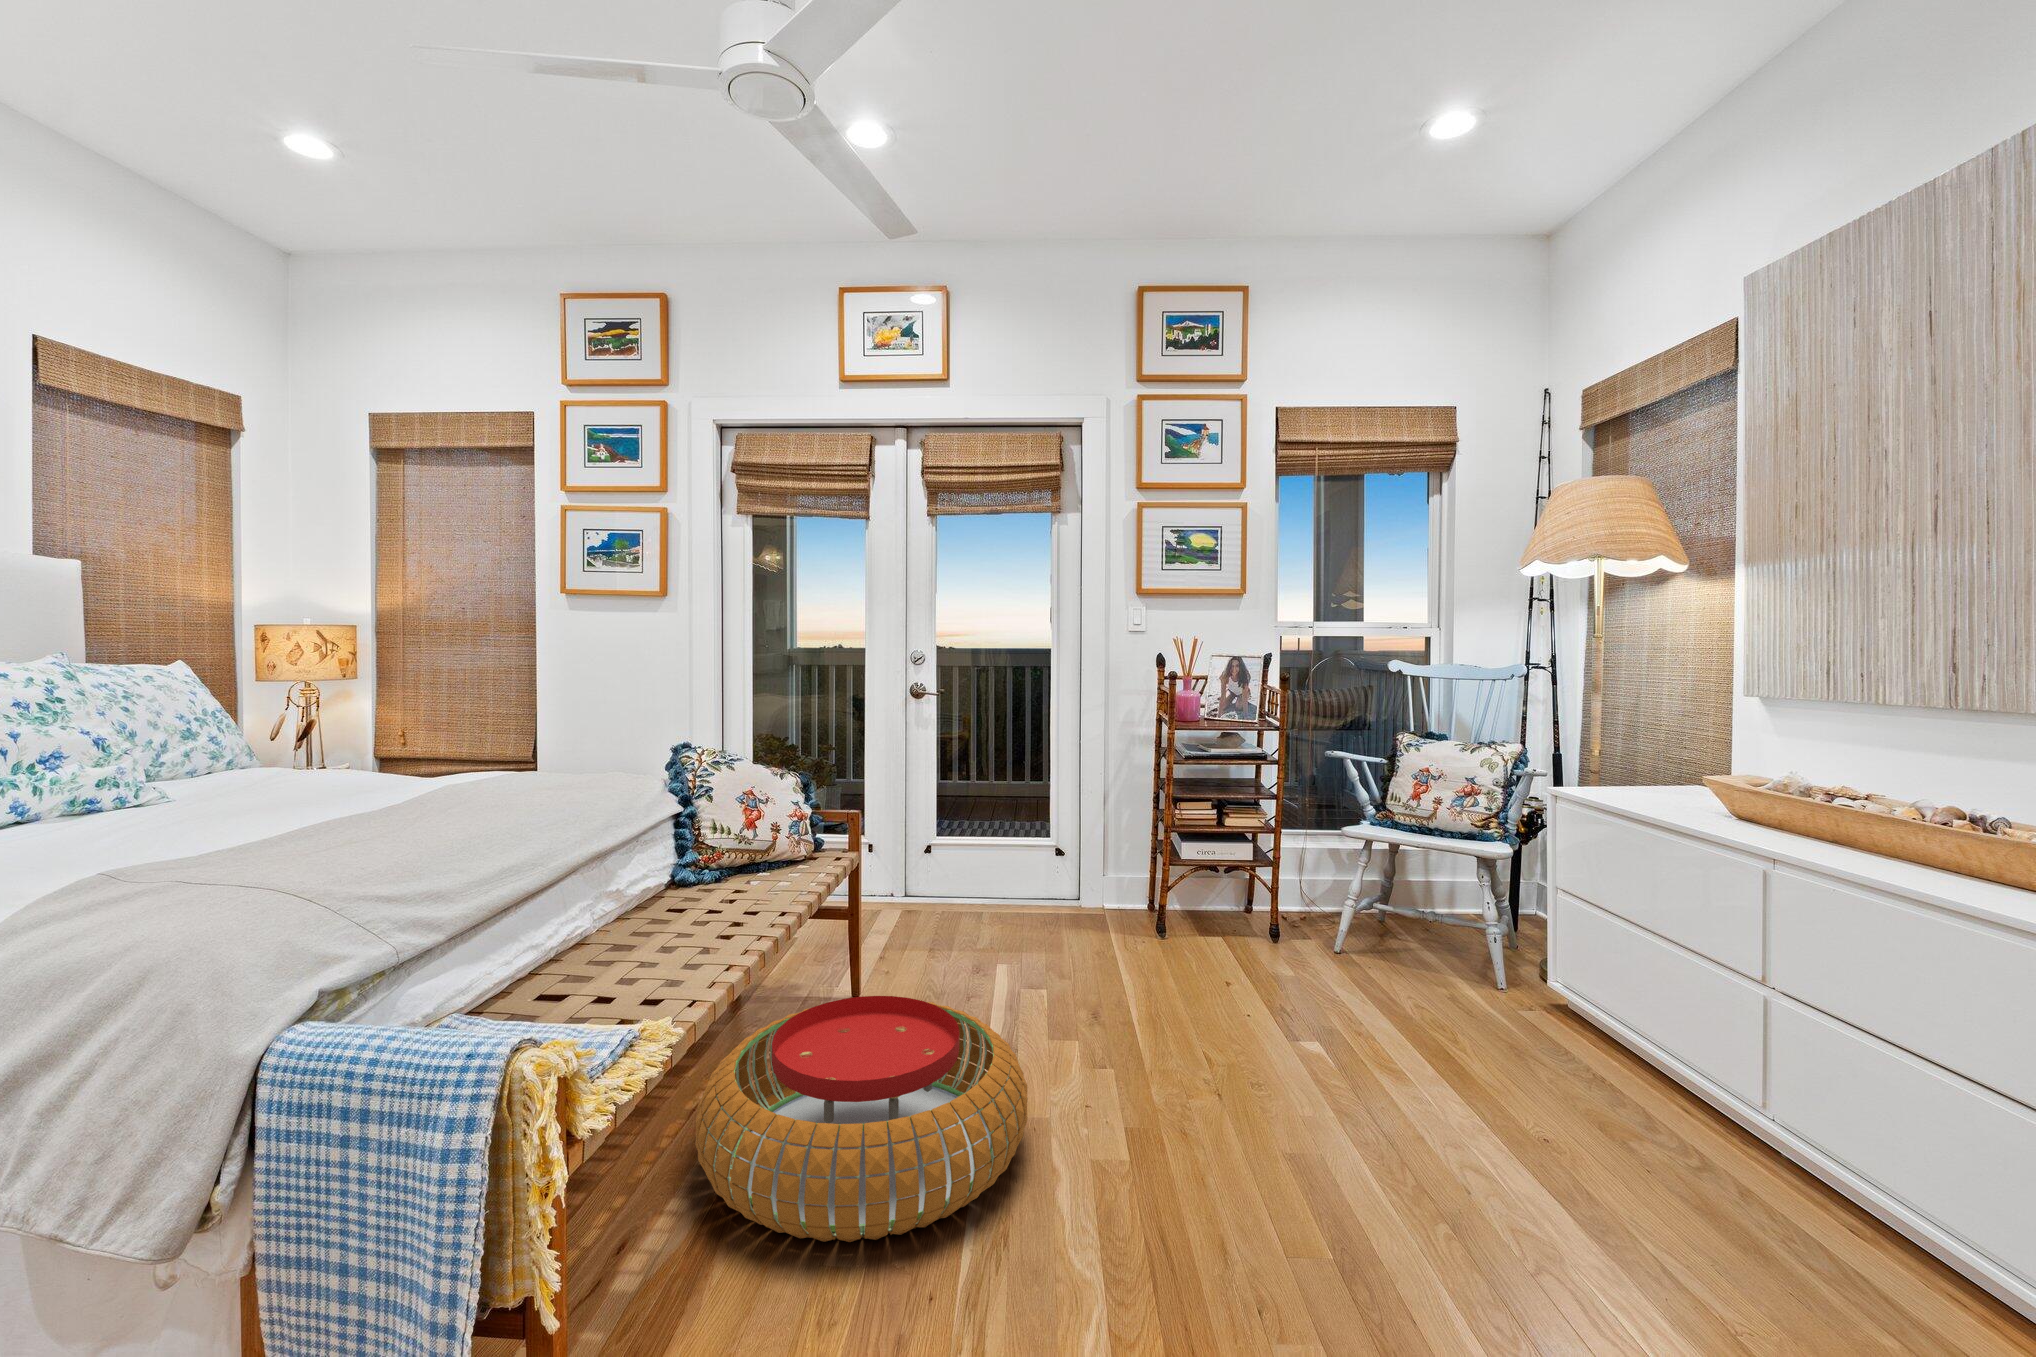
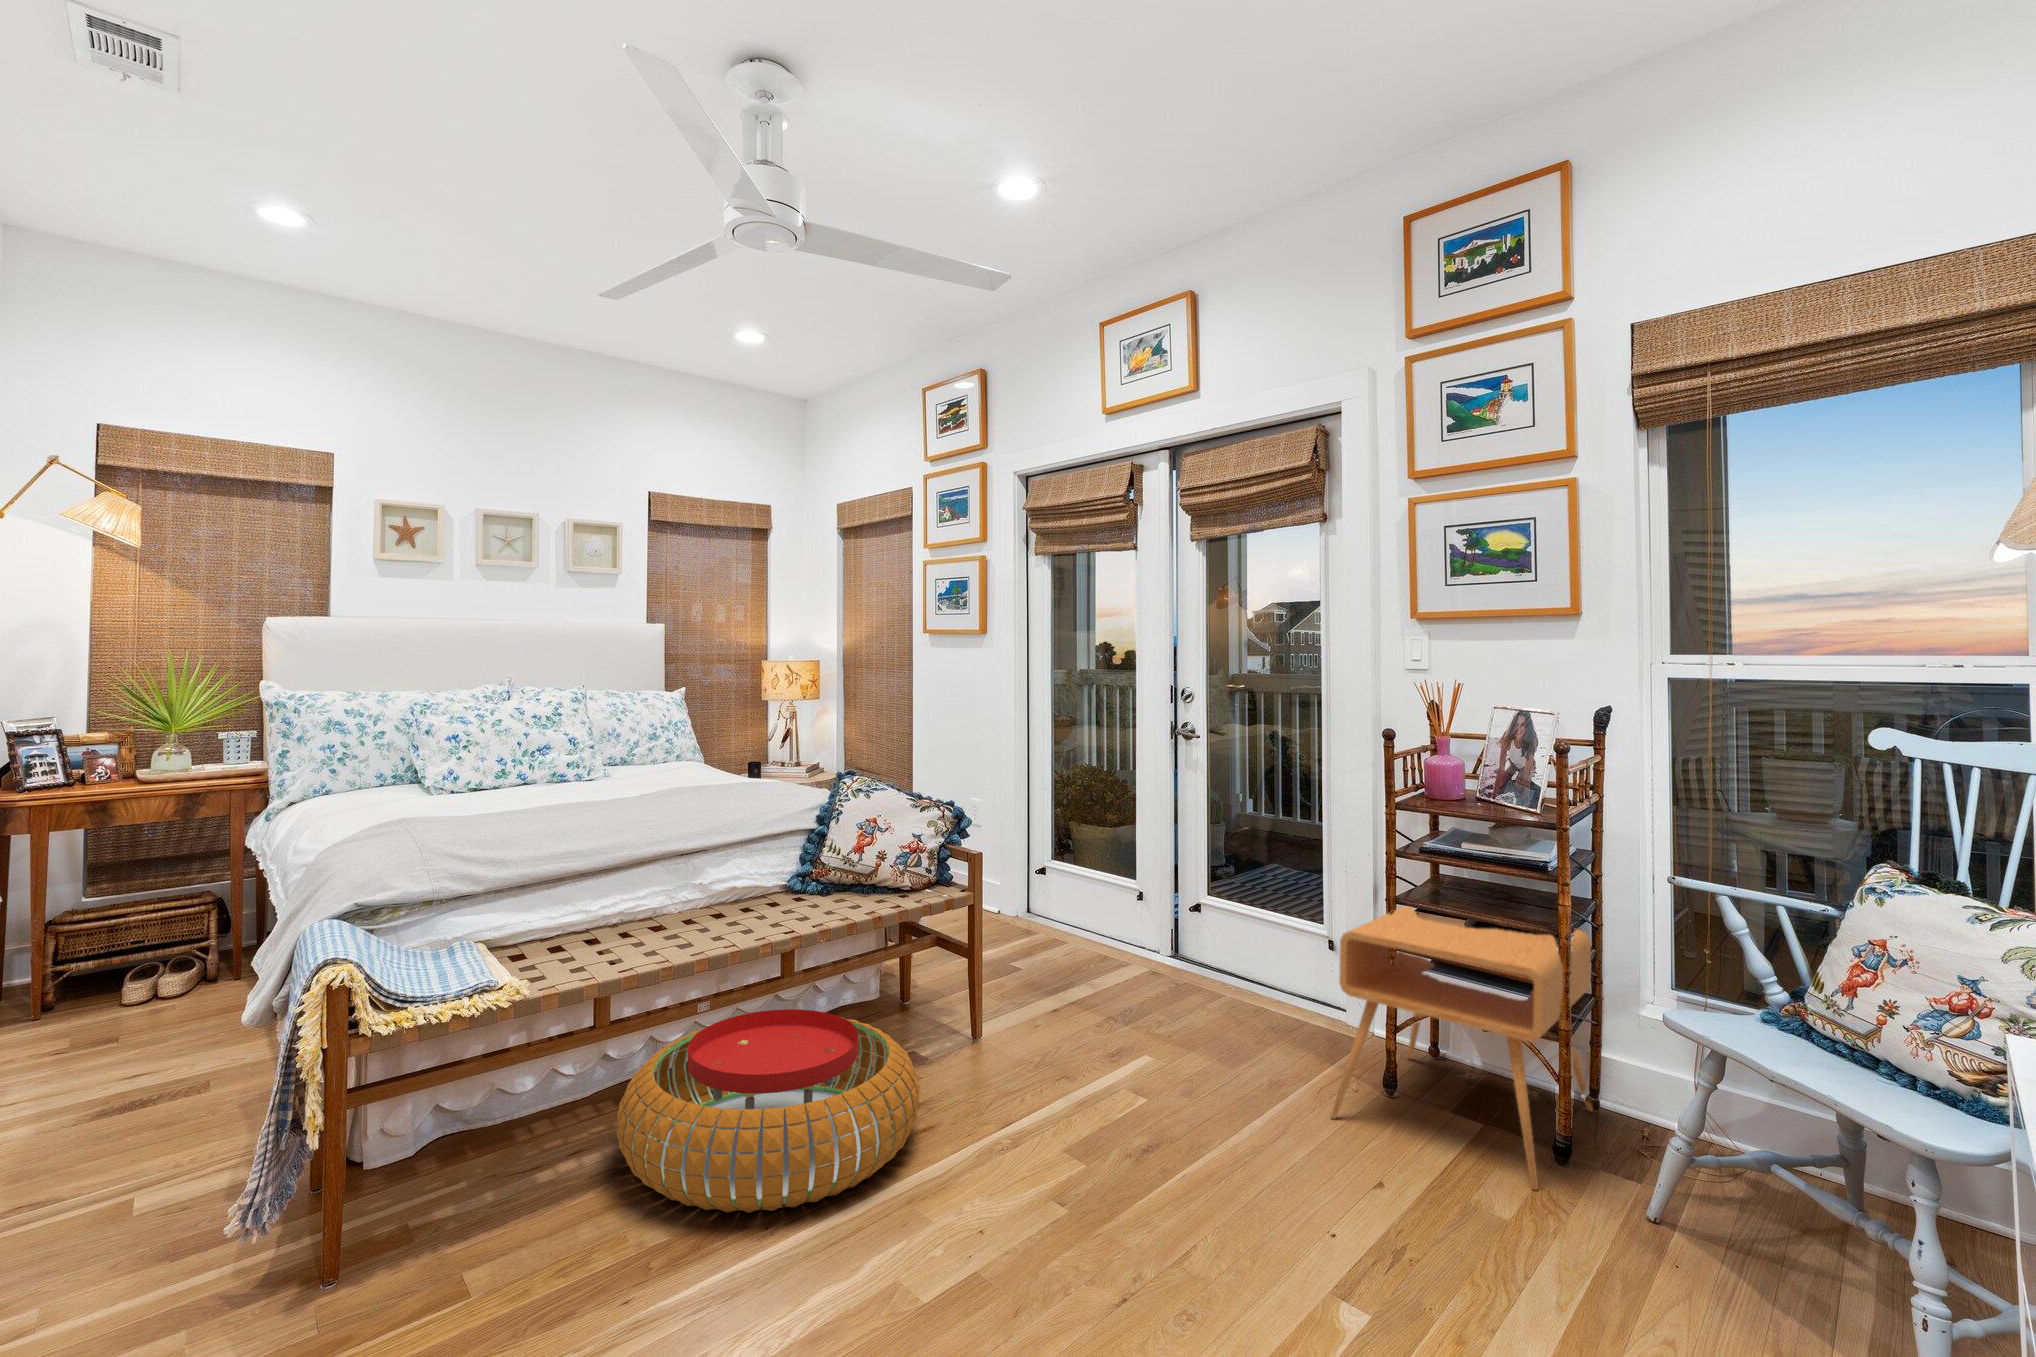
side table: none [1147,799,1312,964] -> present [1331,907,1593,1190]

